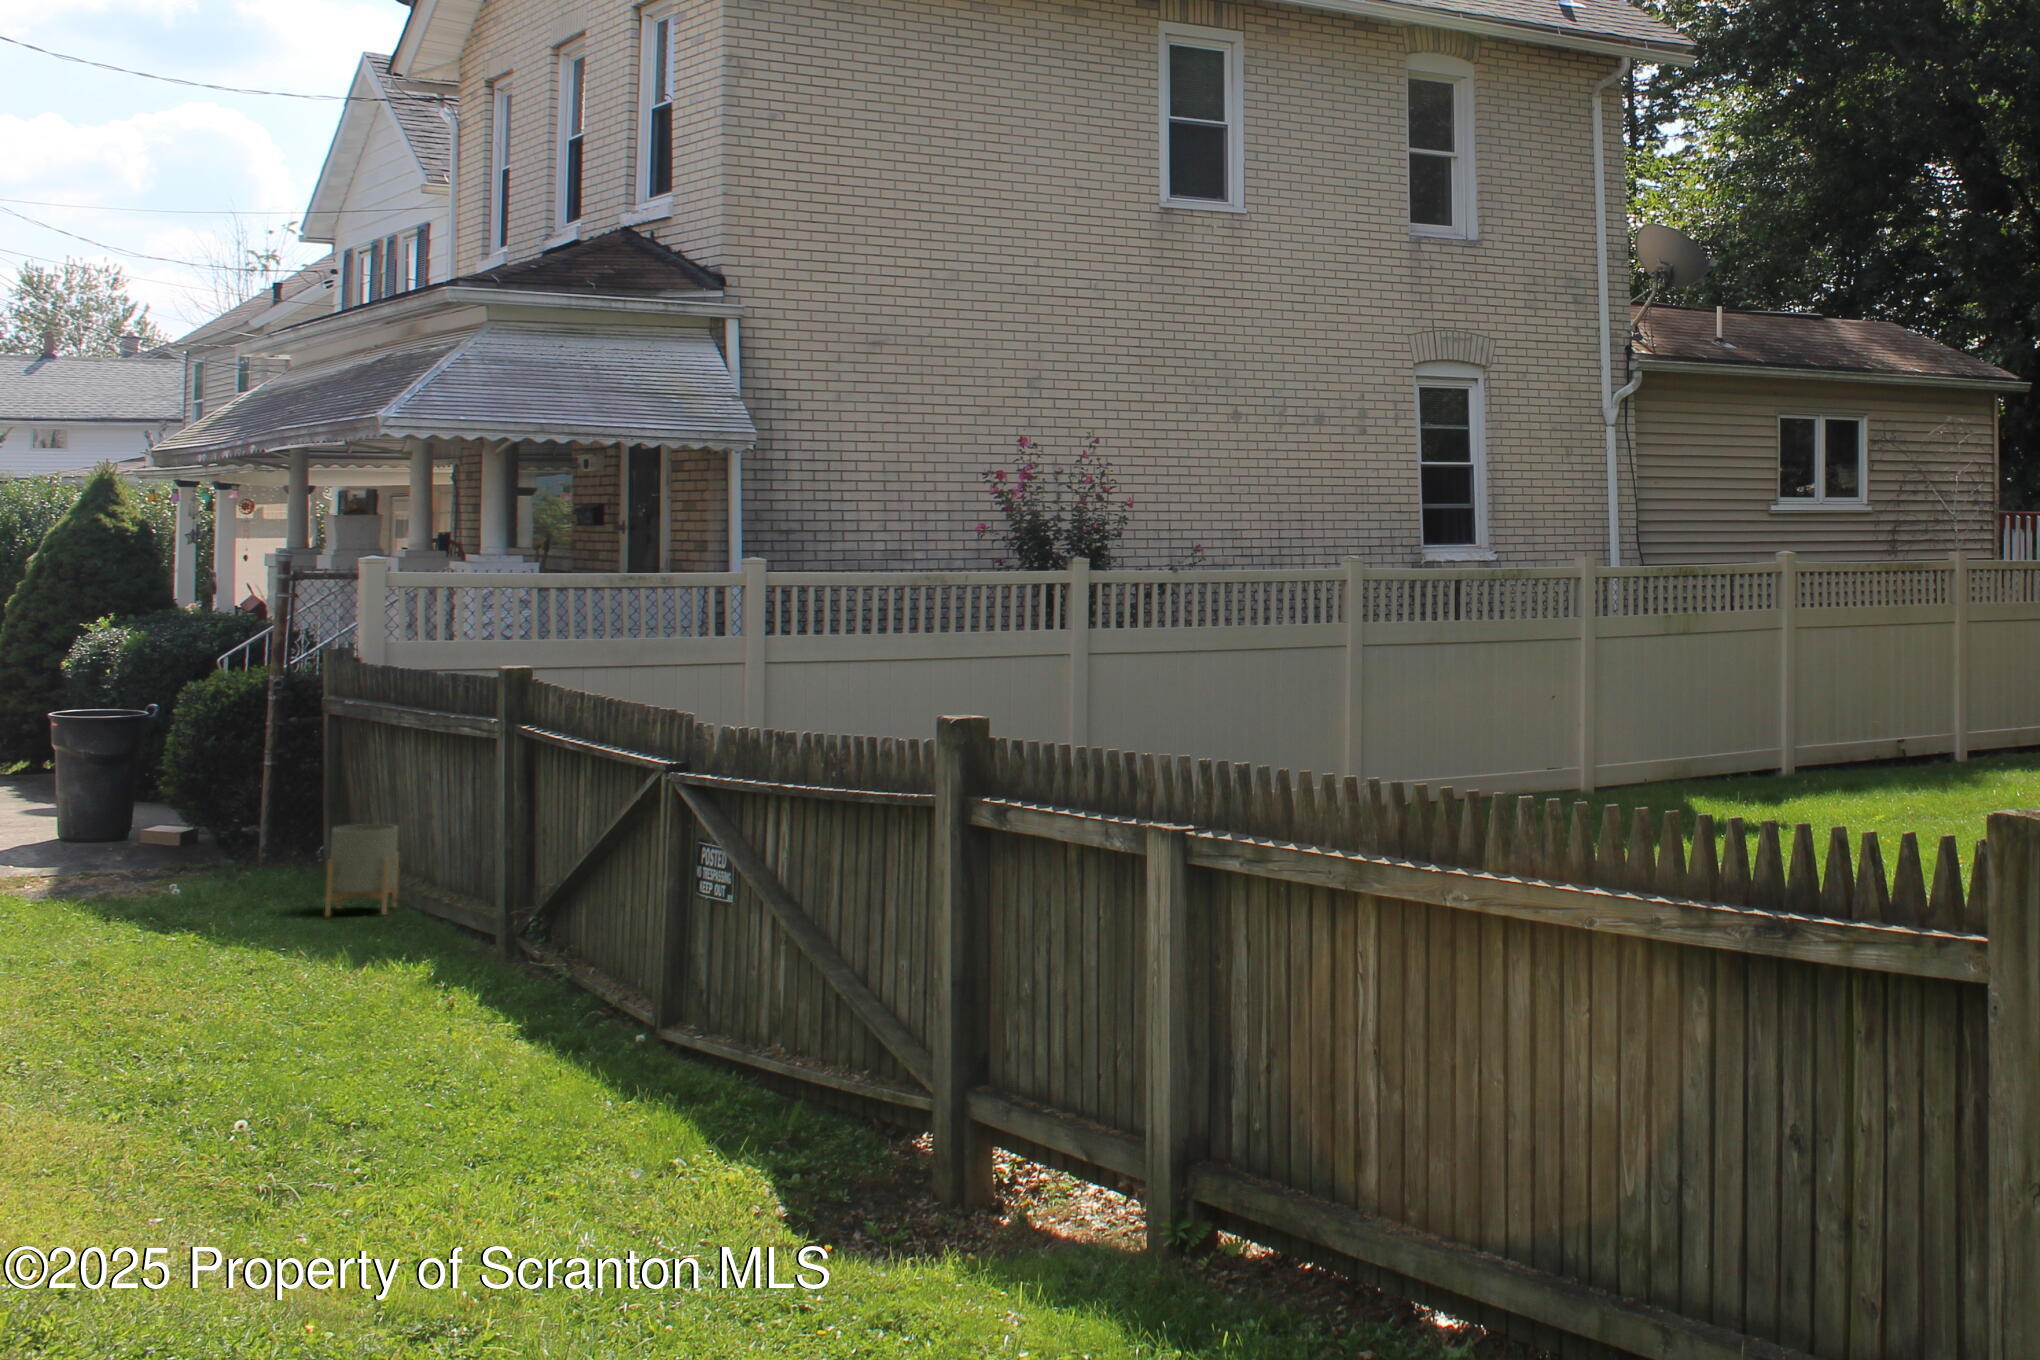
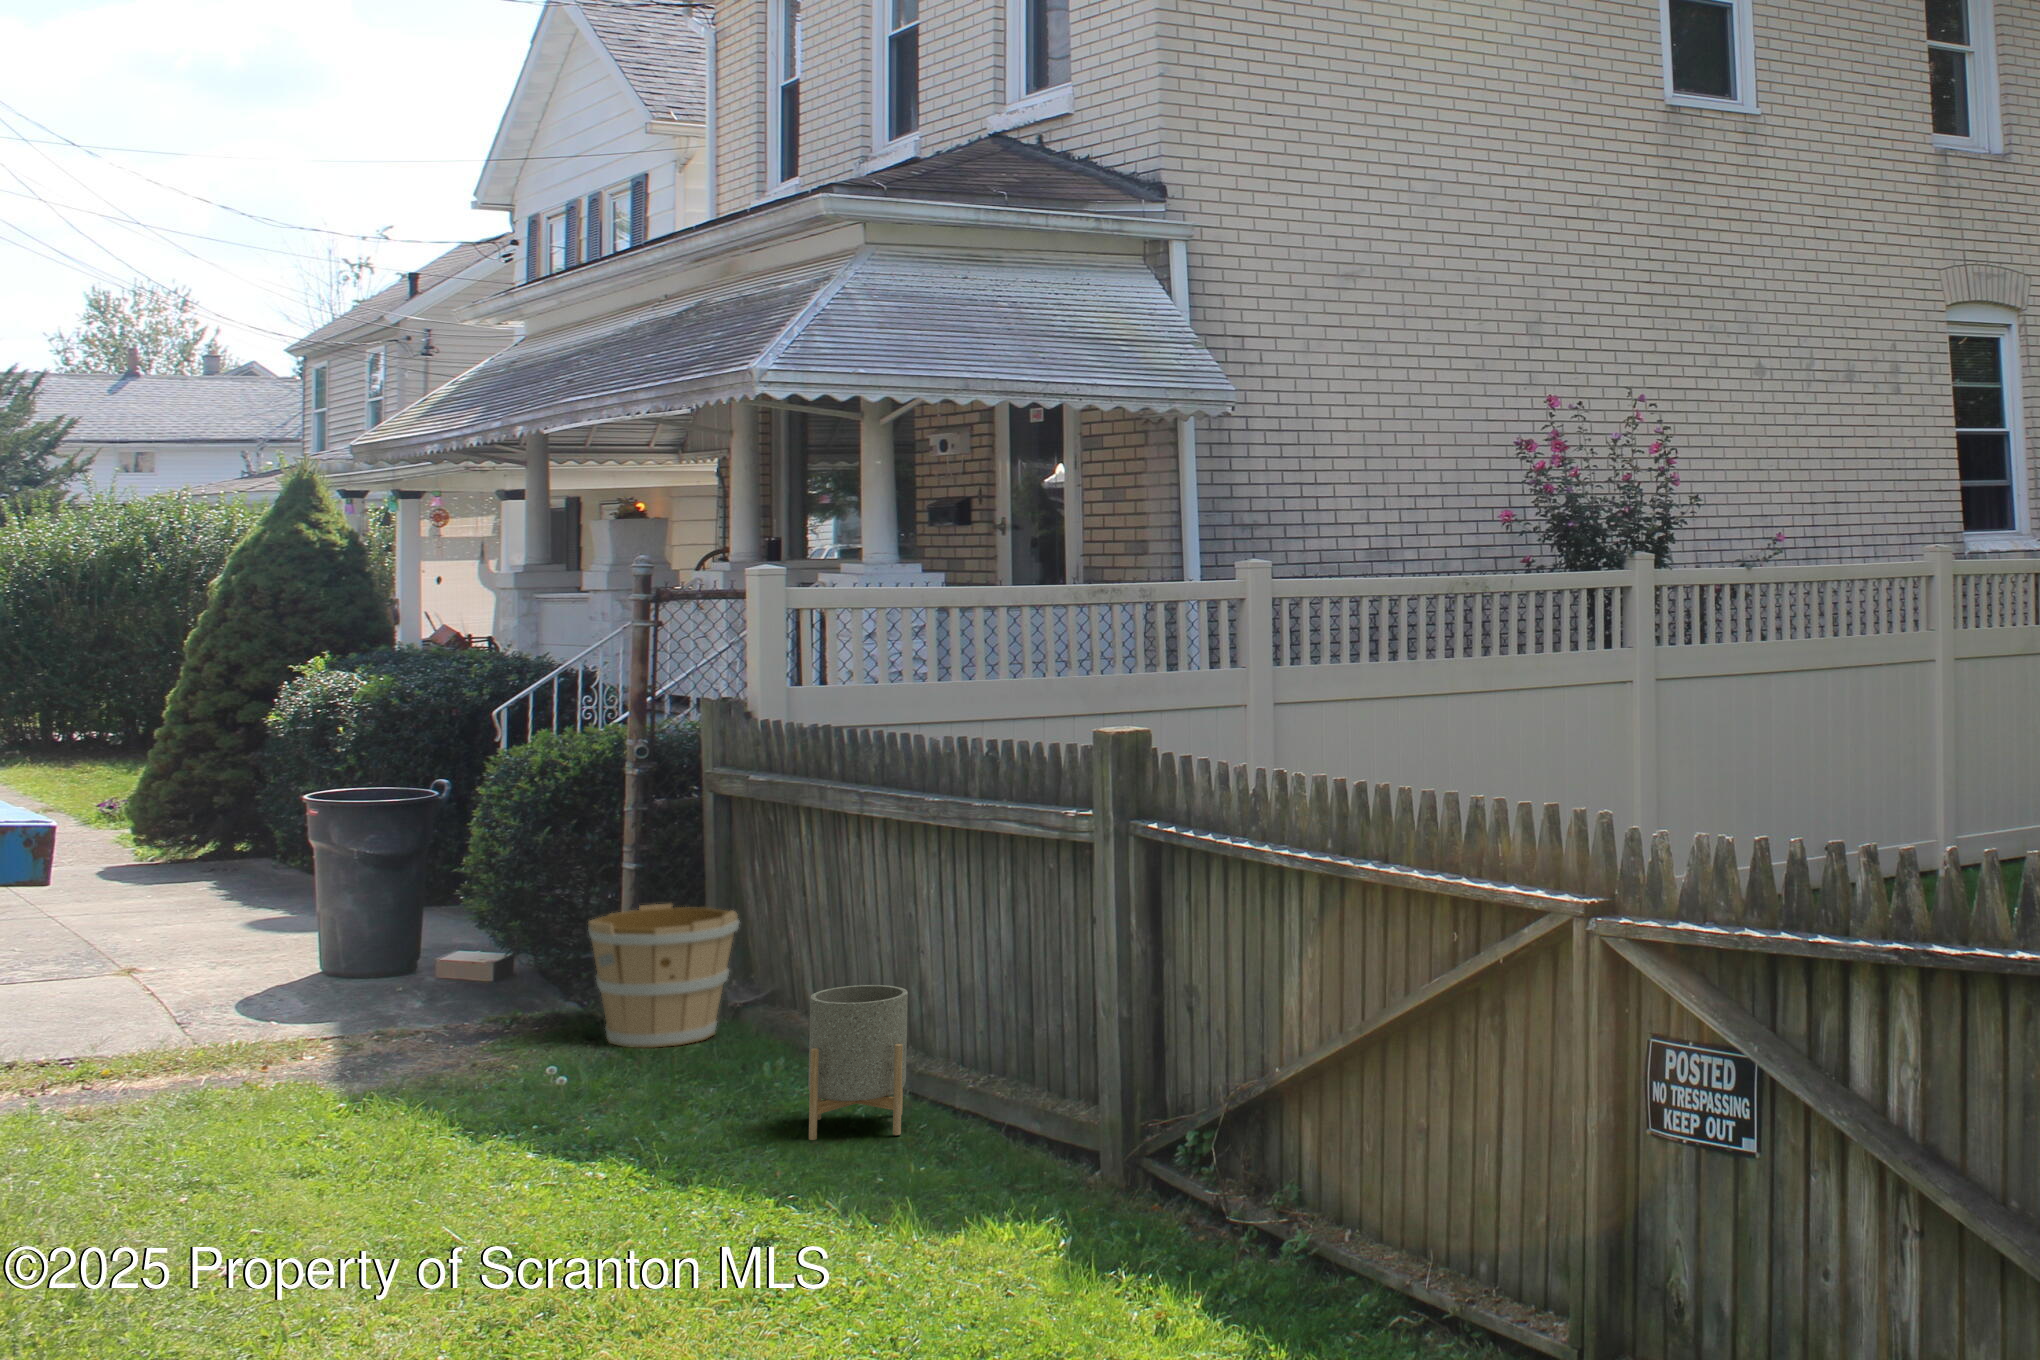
wooden bucket: none [218,785,326,877] -> present [588,904,739,1048]

